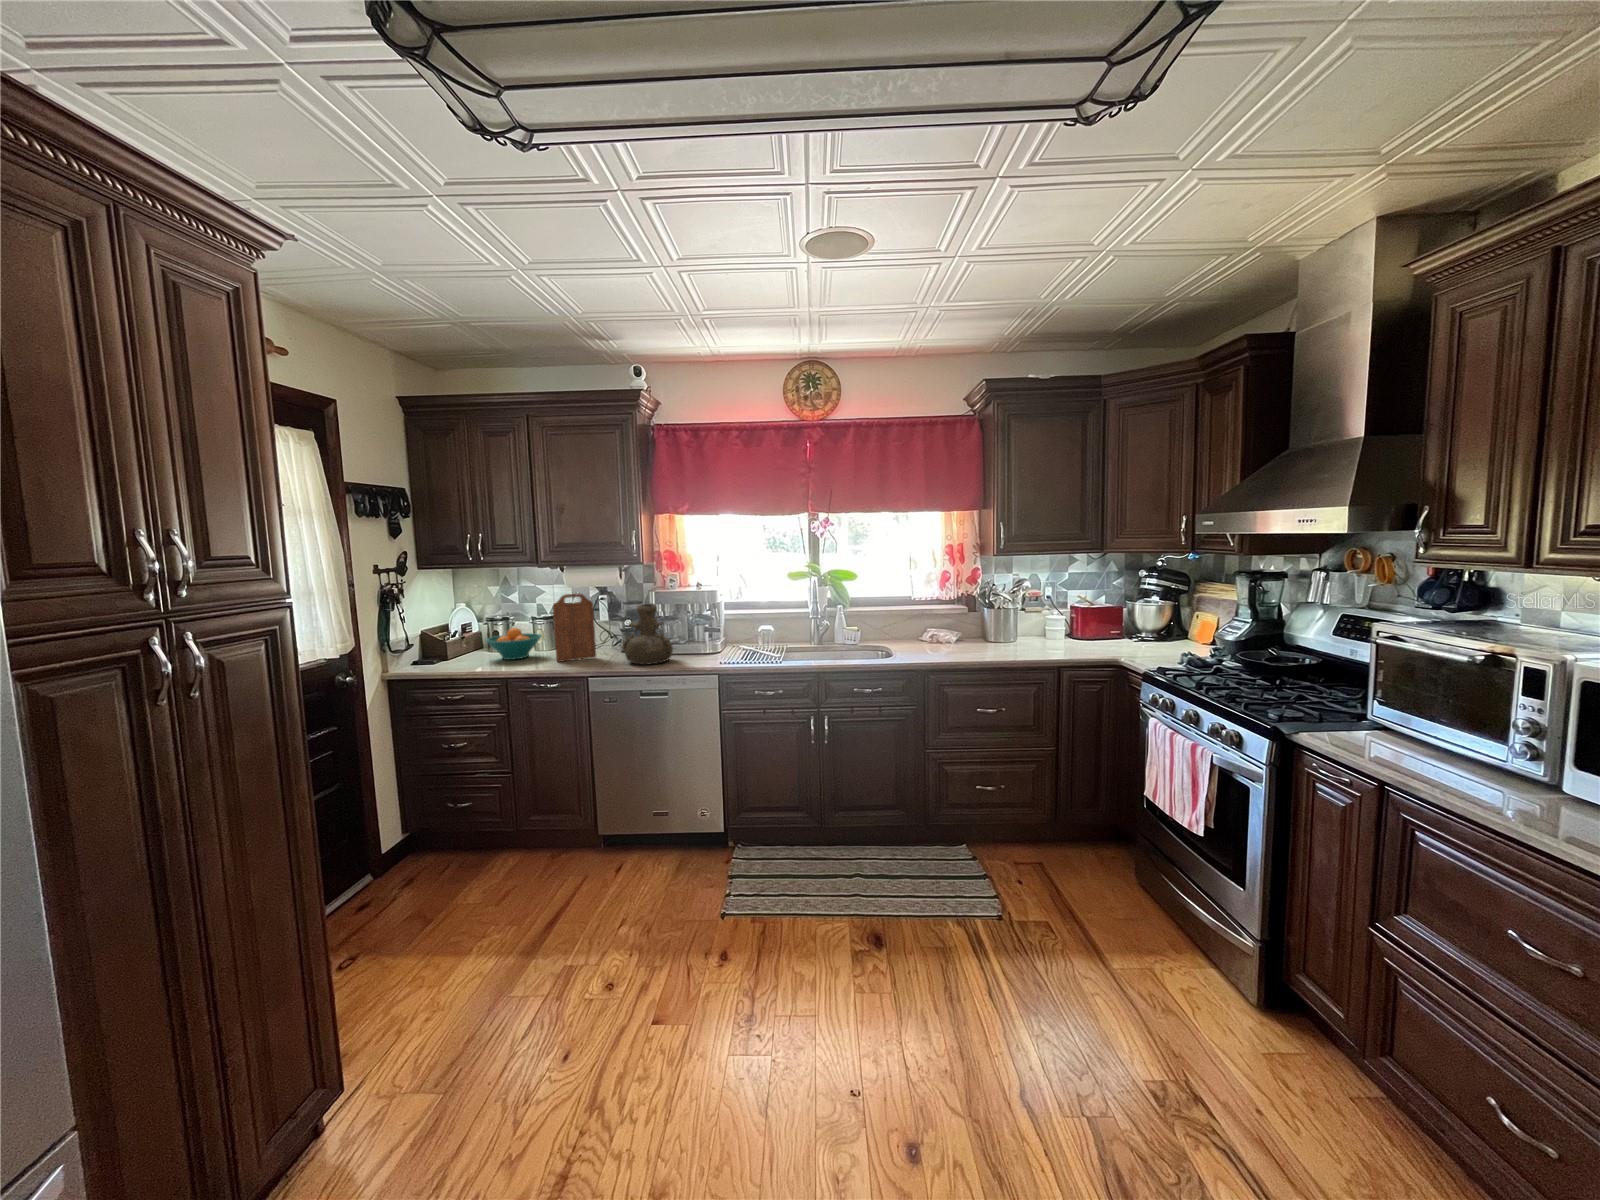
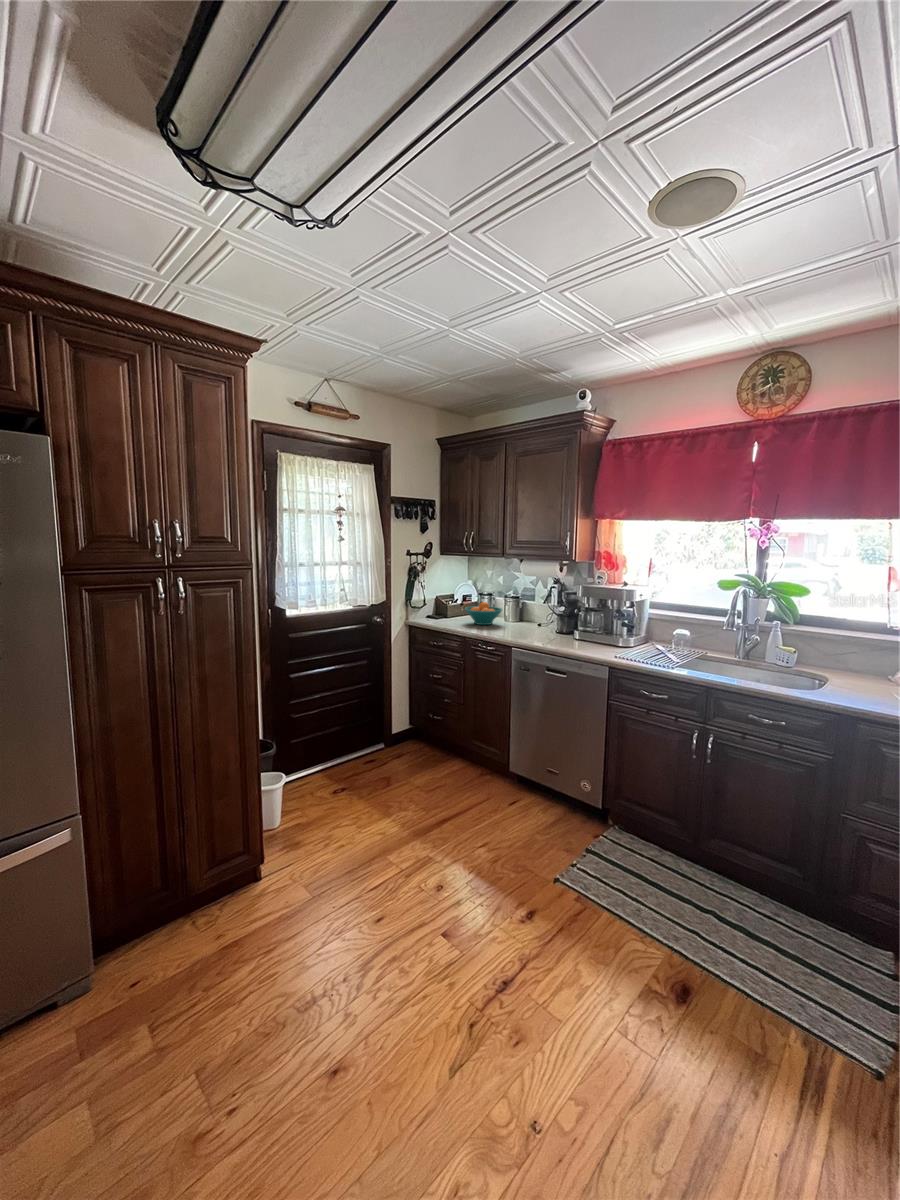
cutting board: present [553,593,596,662] -> none [502,581,534,633]
vase: present [621,603,673,665] -> none [543,594,585,646]

